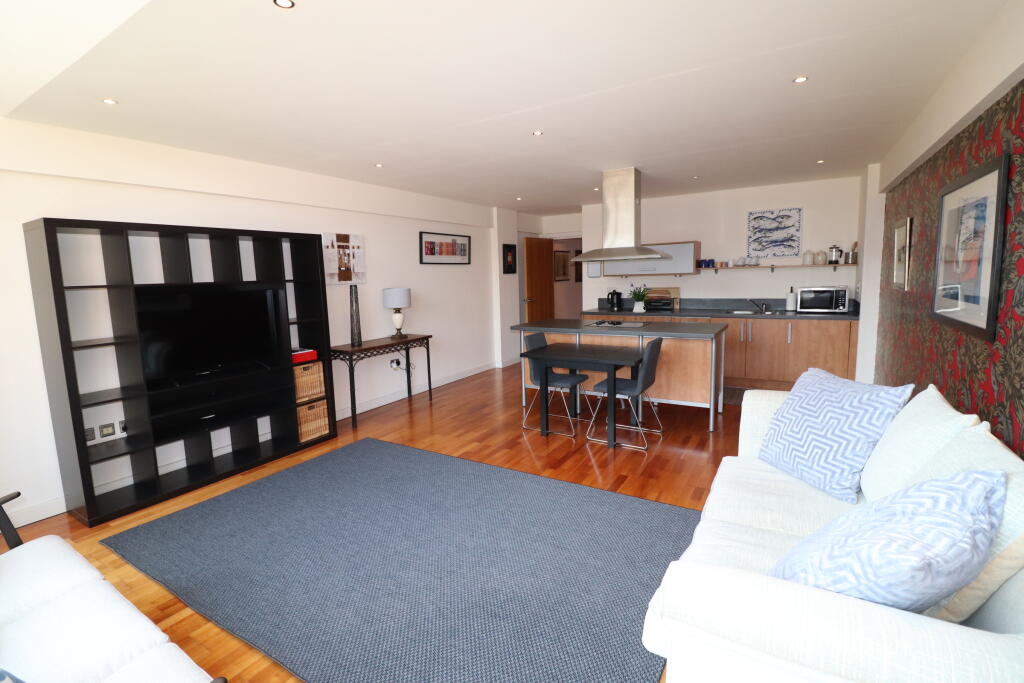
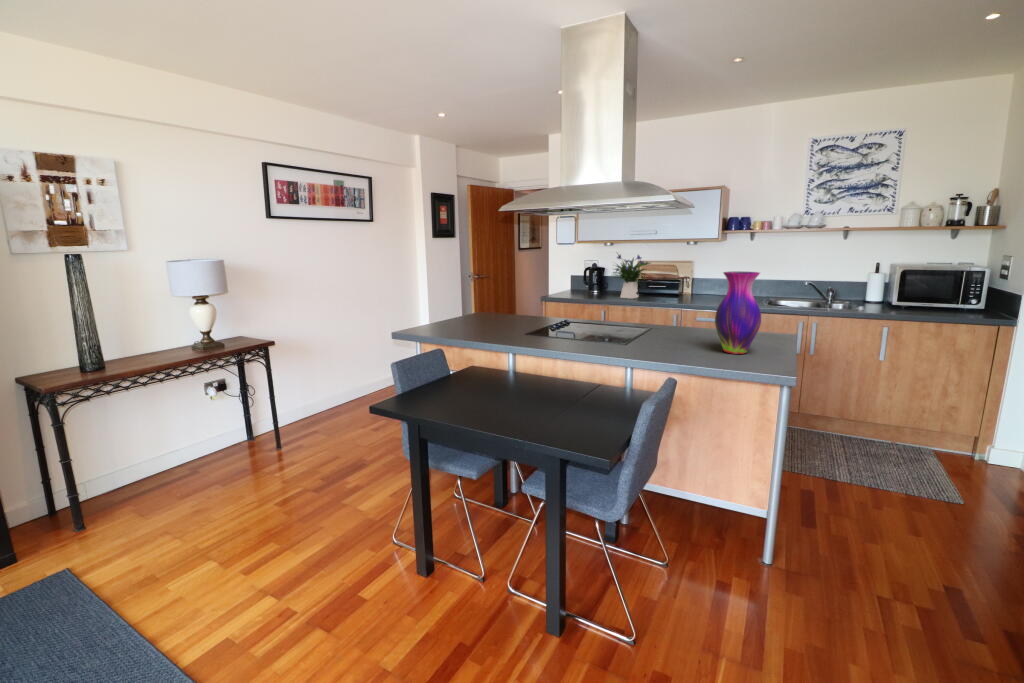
vase: none [677,290,699,330] -> present [715,271,761,354]

